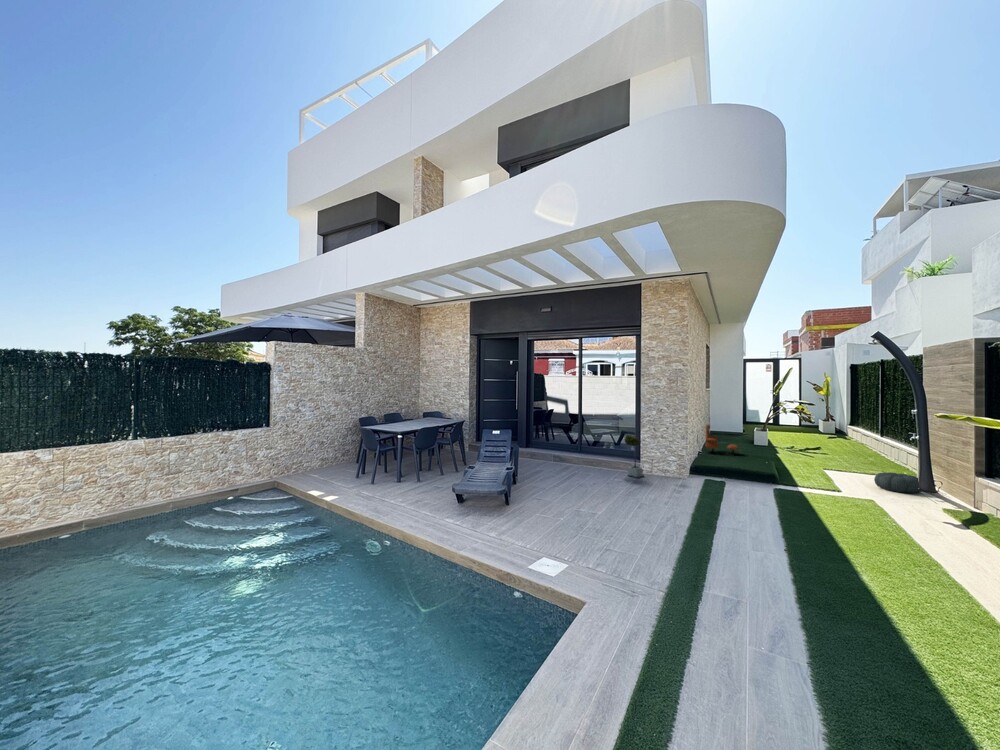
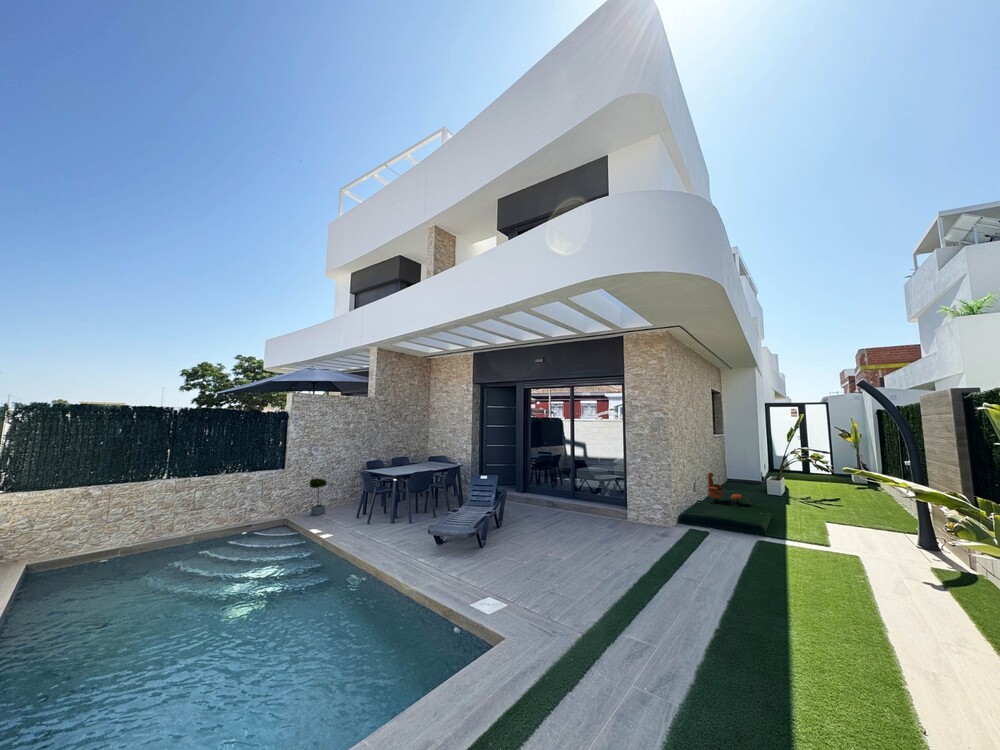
potted tree: present [625,435,644,477] -> present [310,478,327,515]
pouf: present [874,472,923,493] -> none [873,530,927,554]

